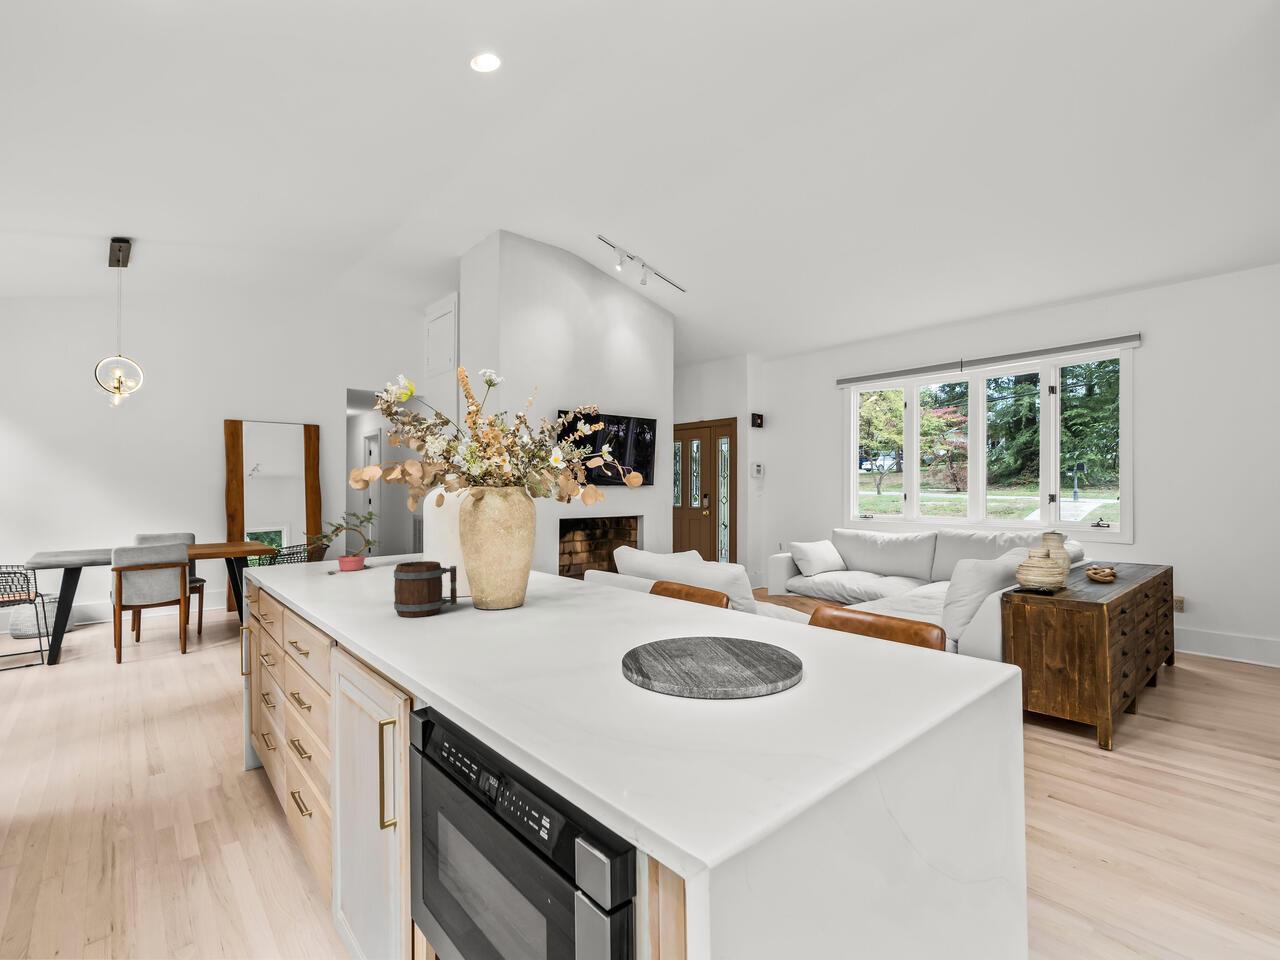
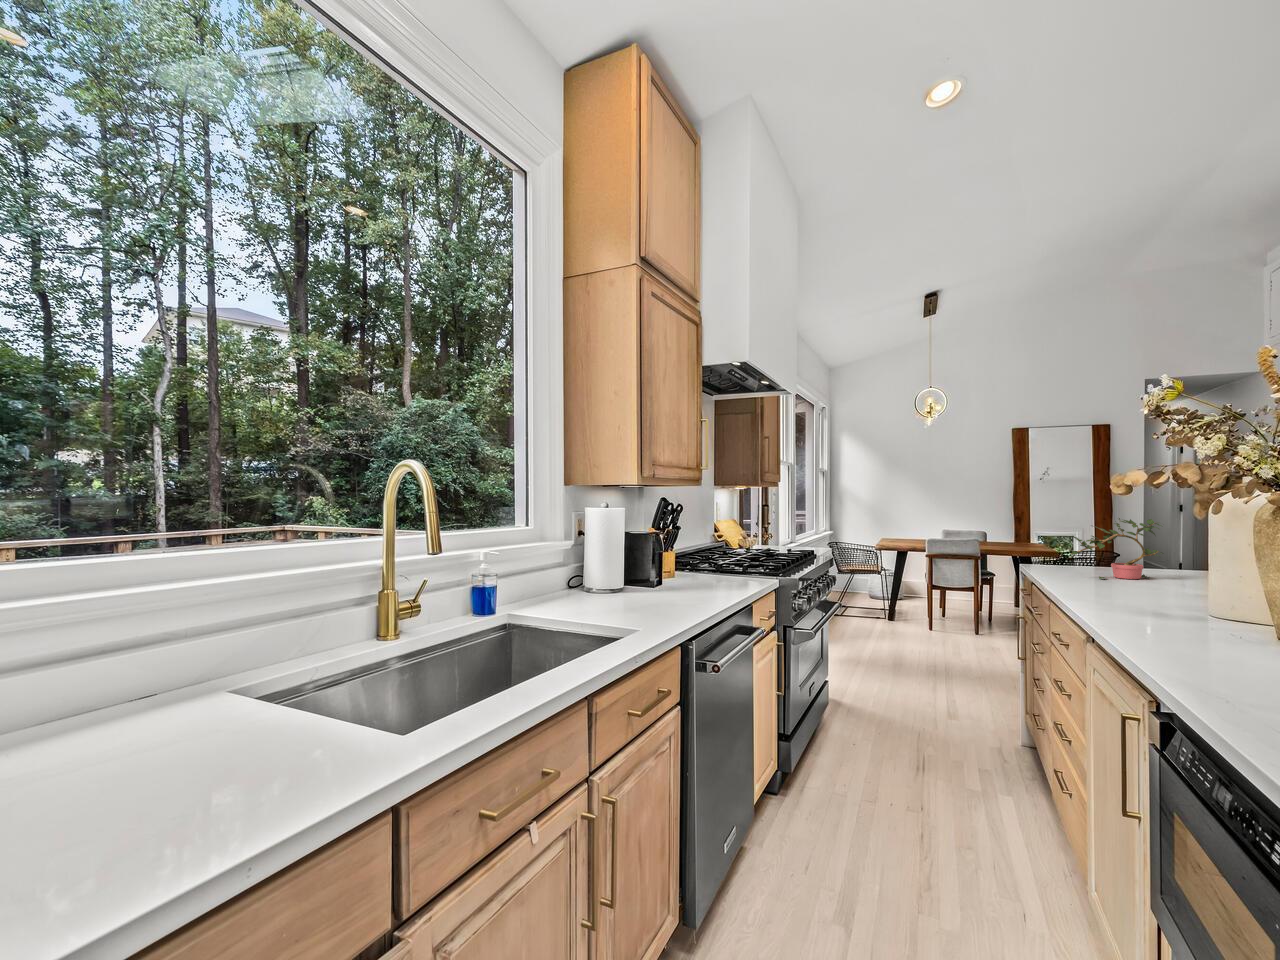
mug: present [394,561,457,617] -> none [1155,574,1240,633]

